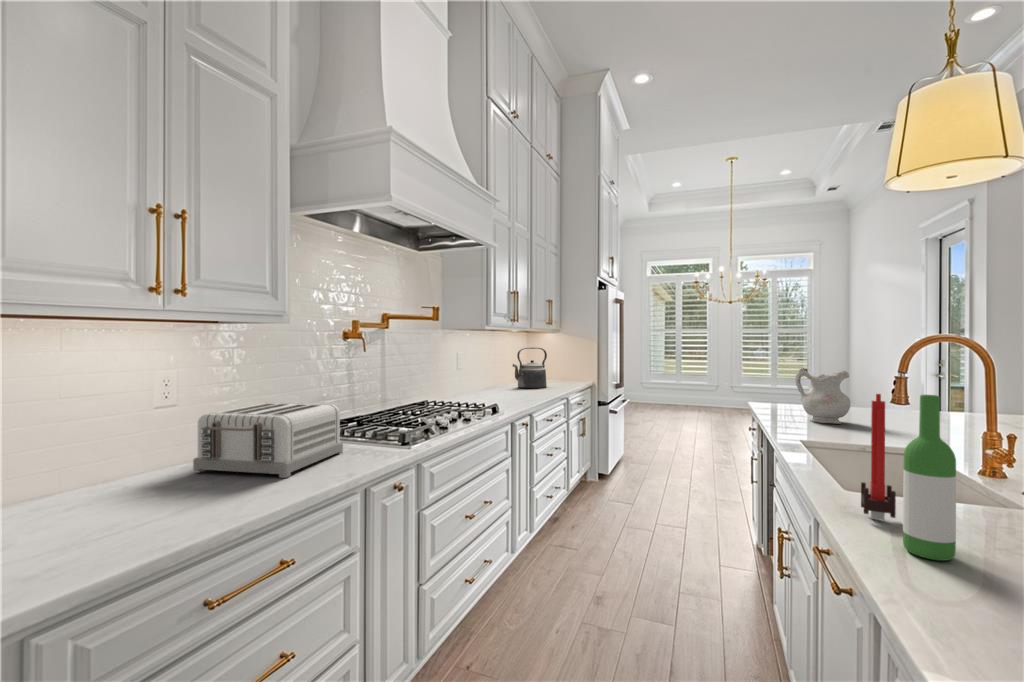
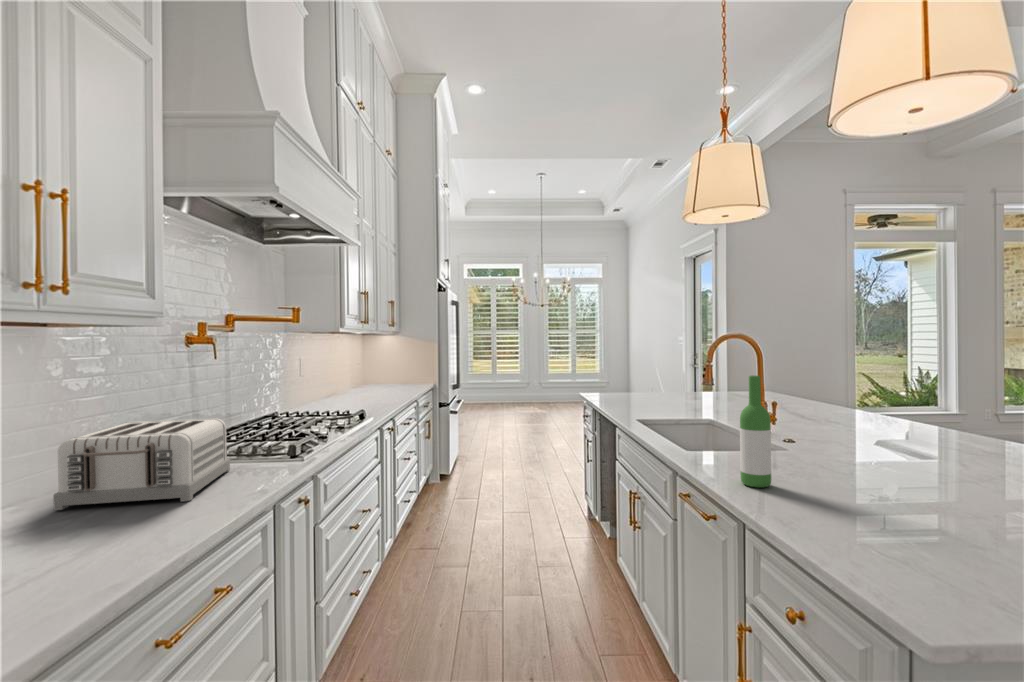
kettle: present [513,348,547,388] -> none [356,351,392,393]
ceramic pitcher: present [796,368,850,424] -> none [624,362,663,406]
candle: present [861,394,896,520] -> none [705,377,729,468]

